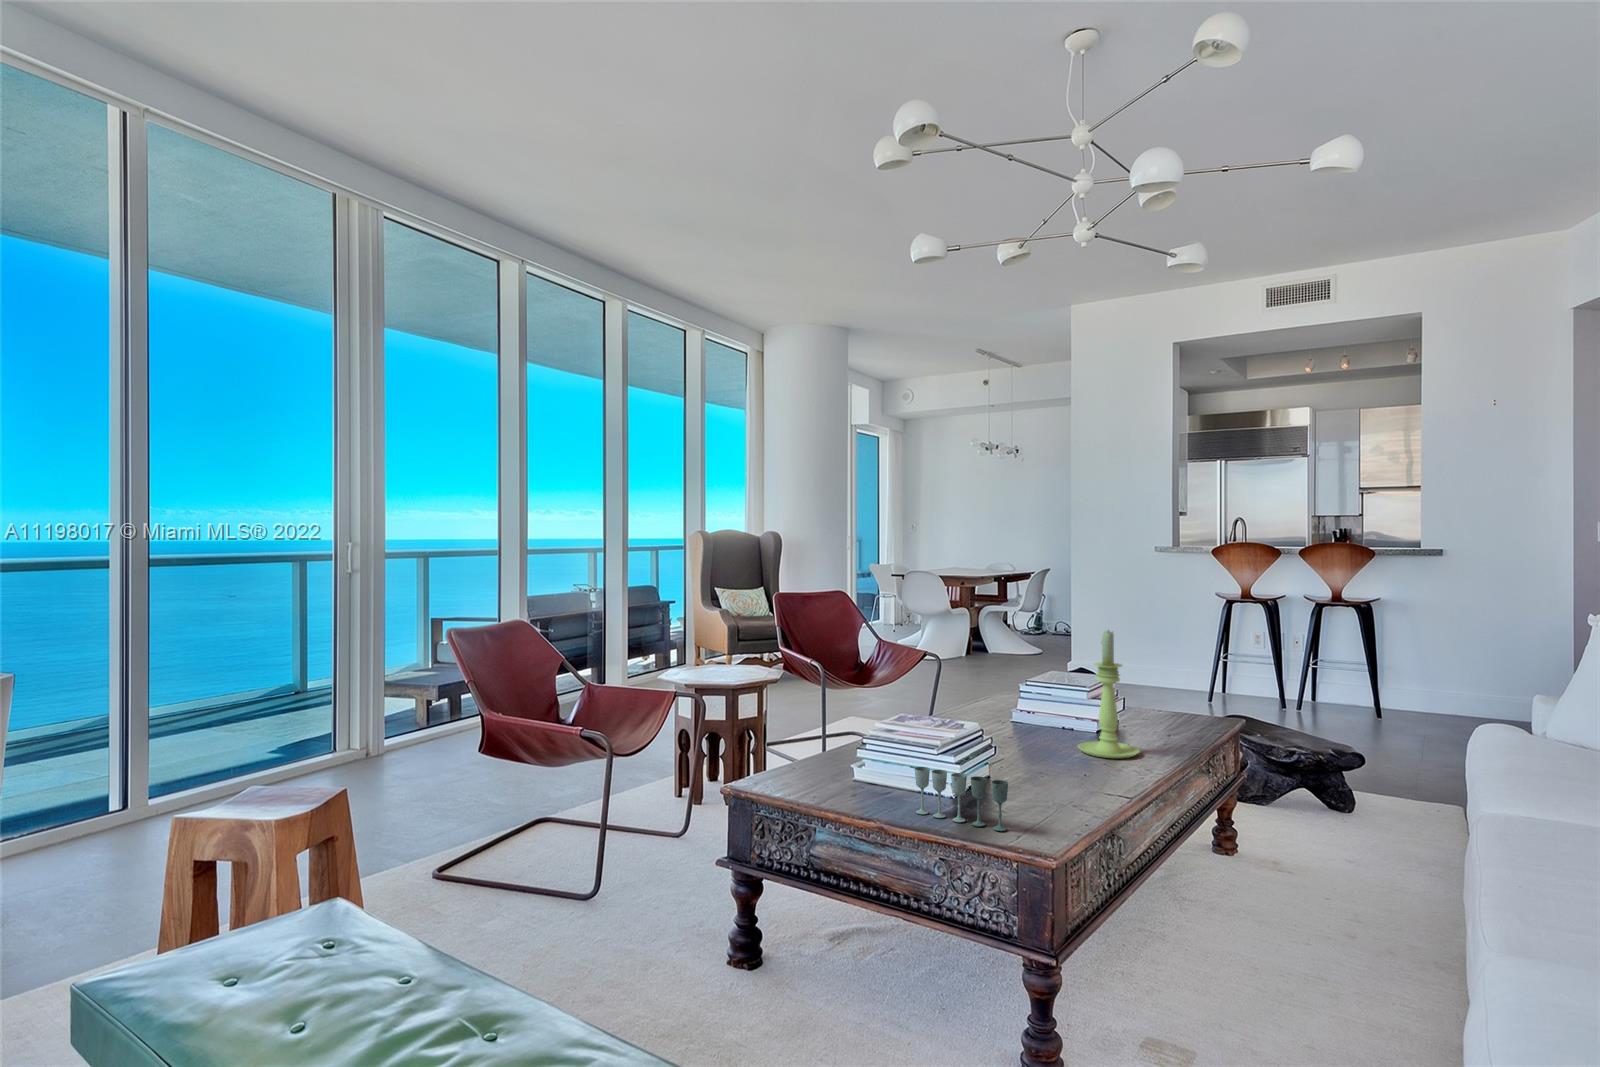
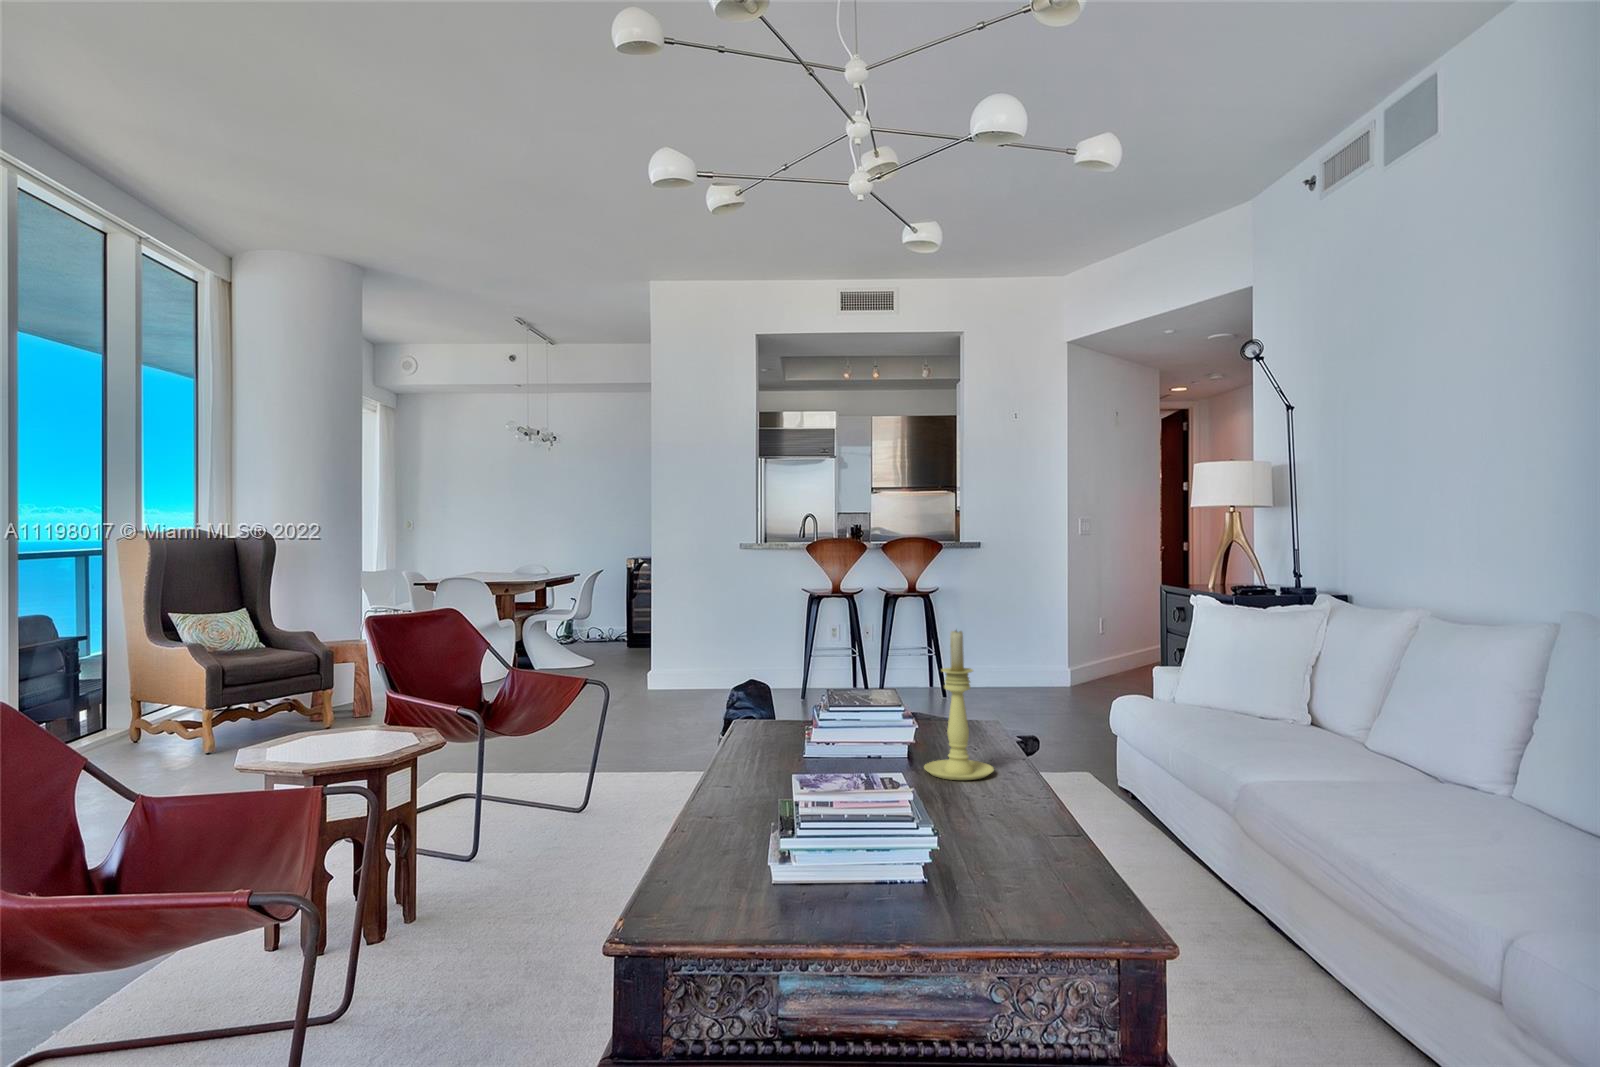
wine glass: present [915,767,1008,831] -> none [918,841,1061,914]

